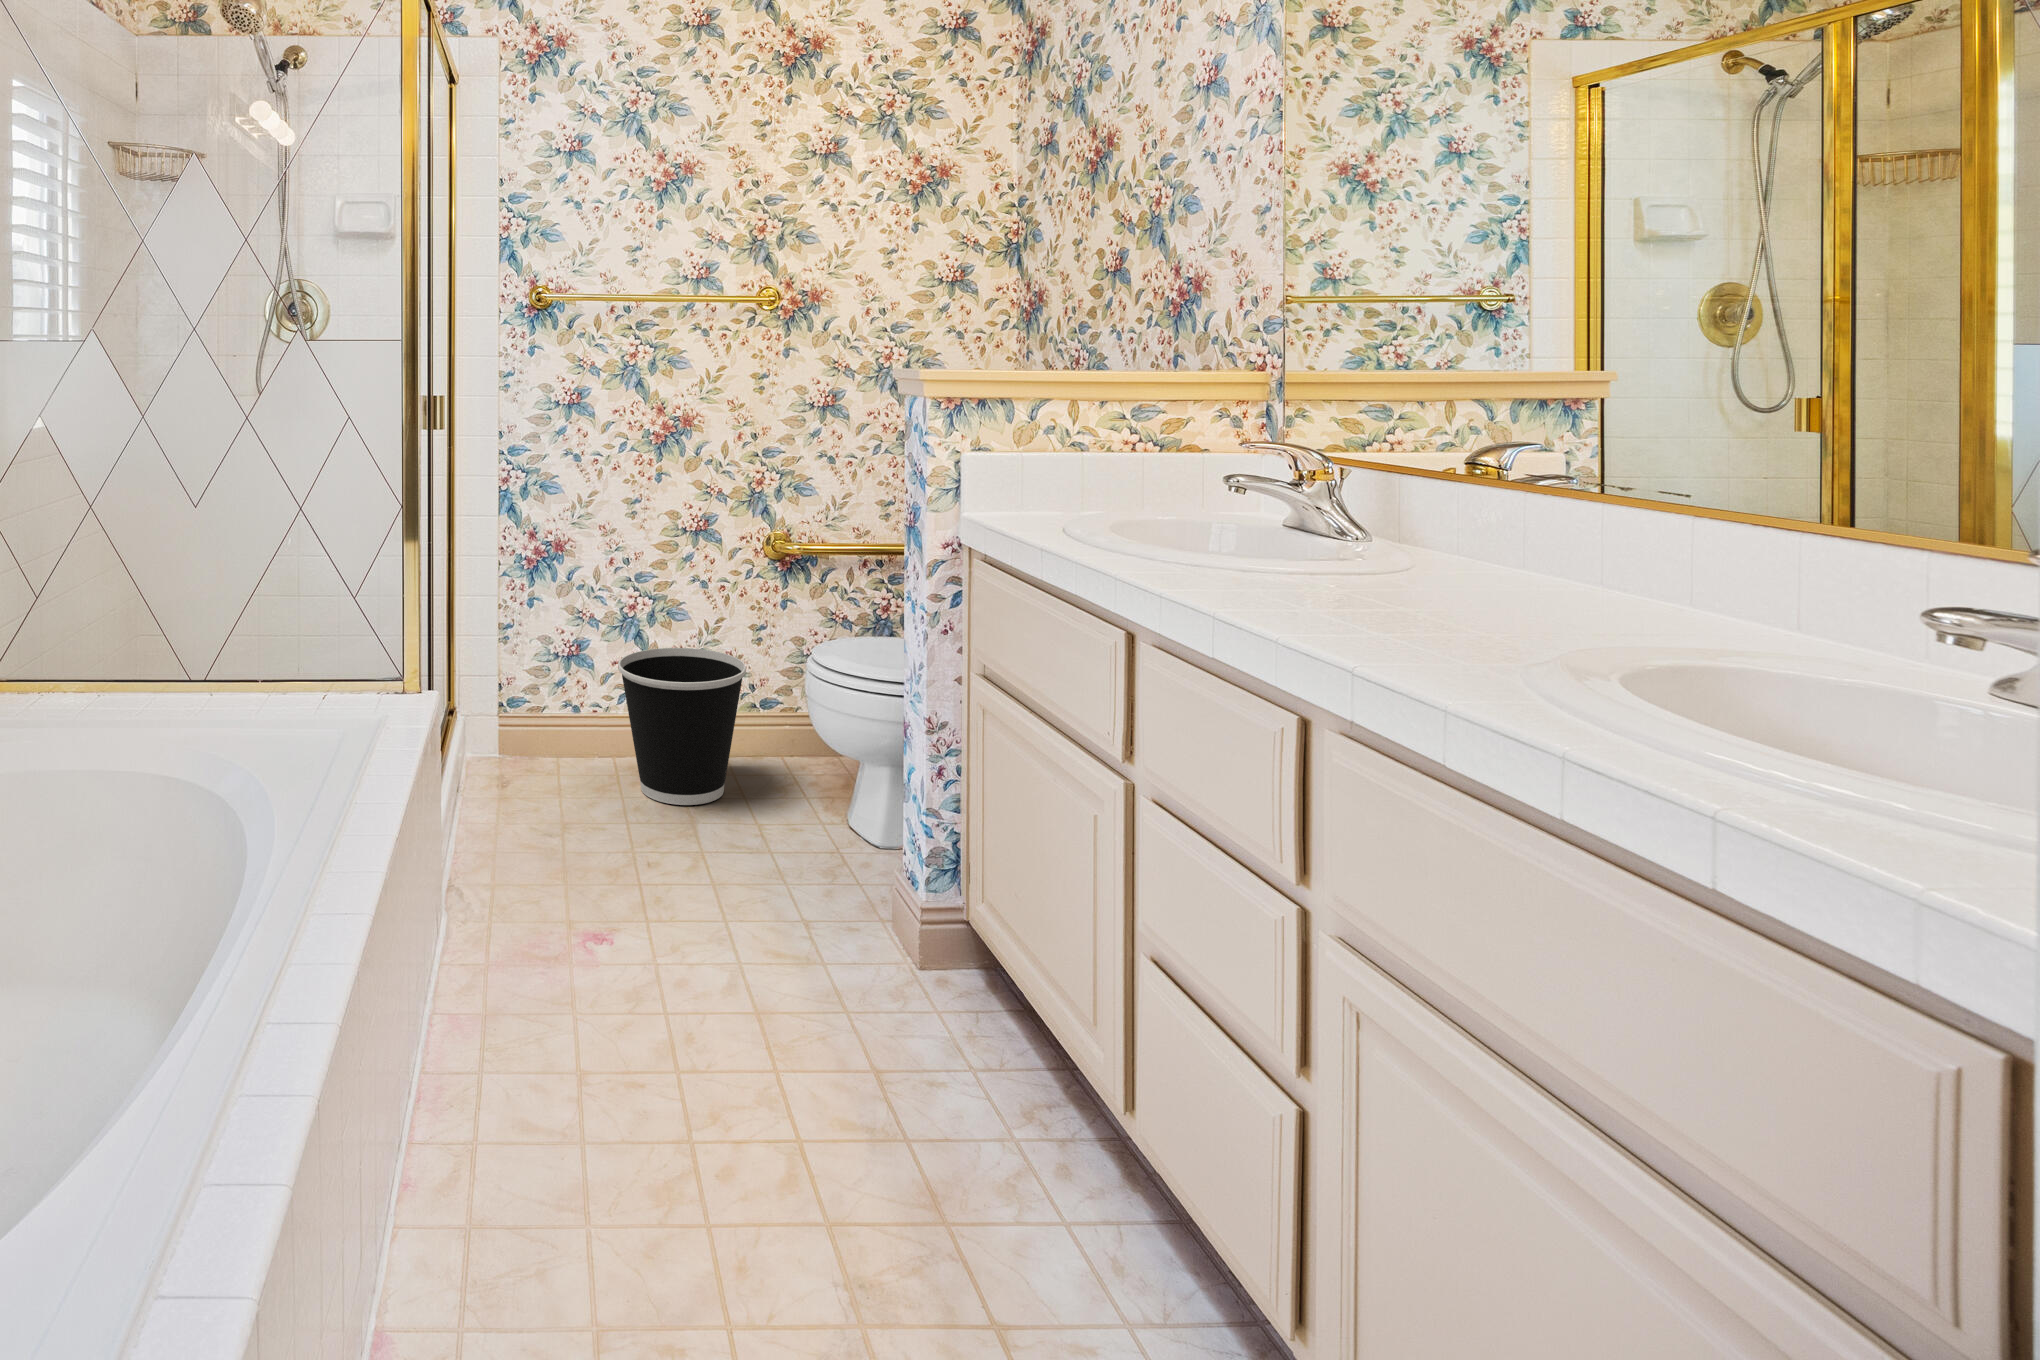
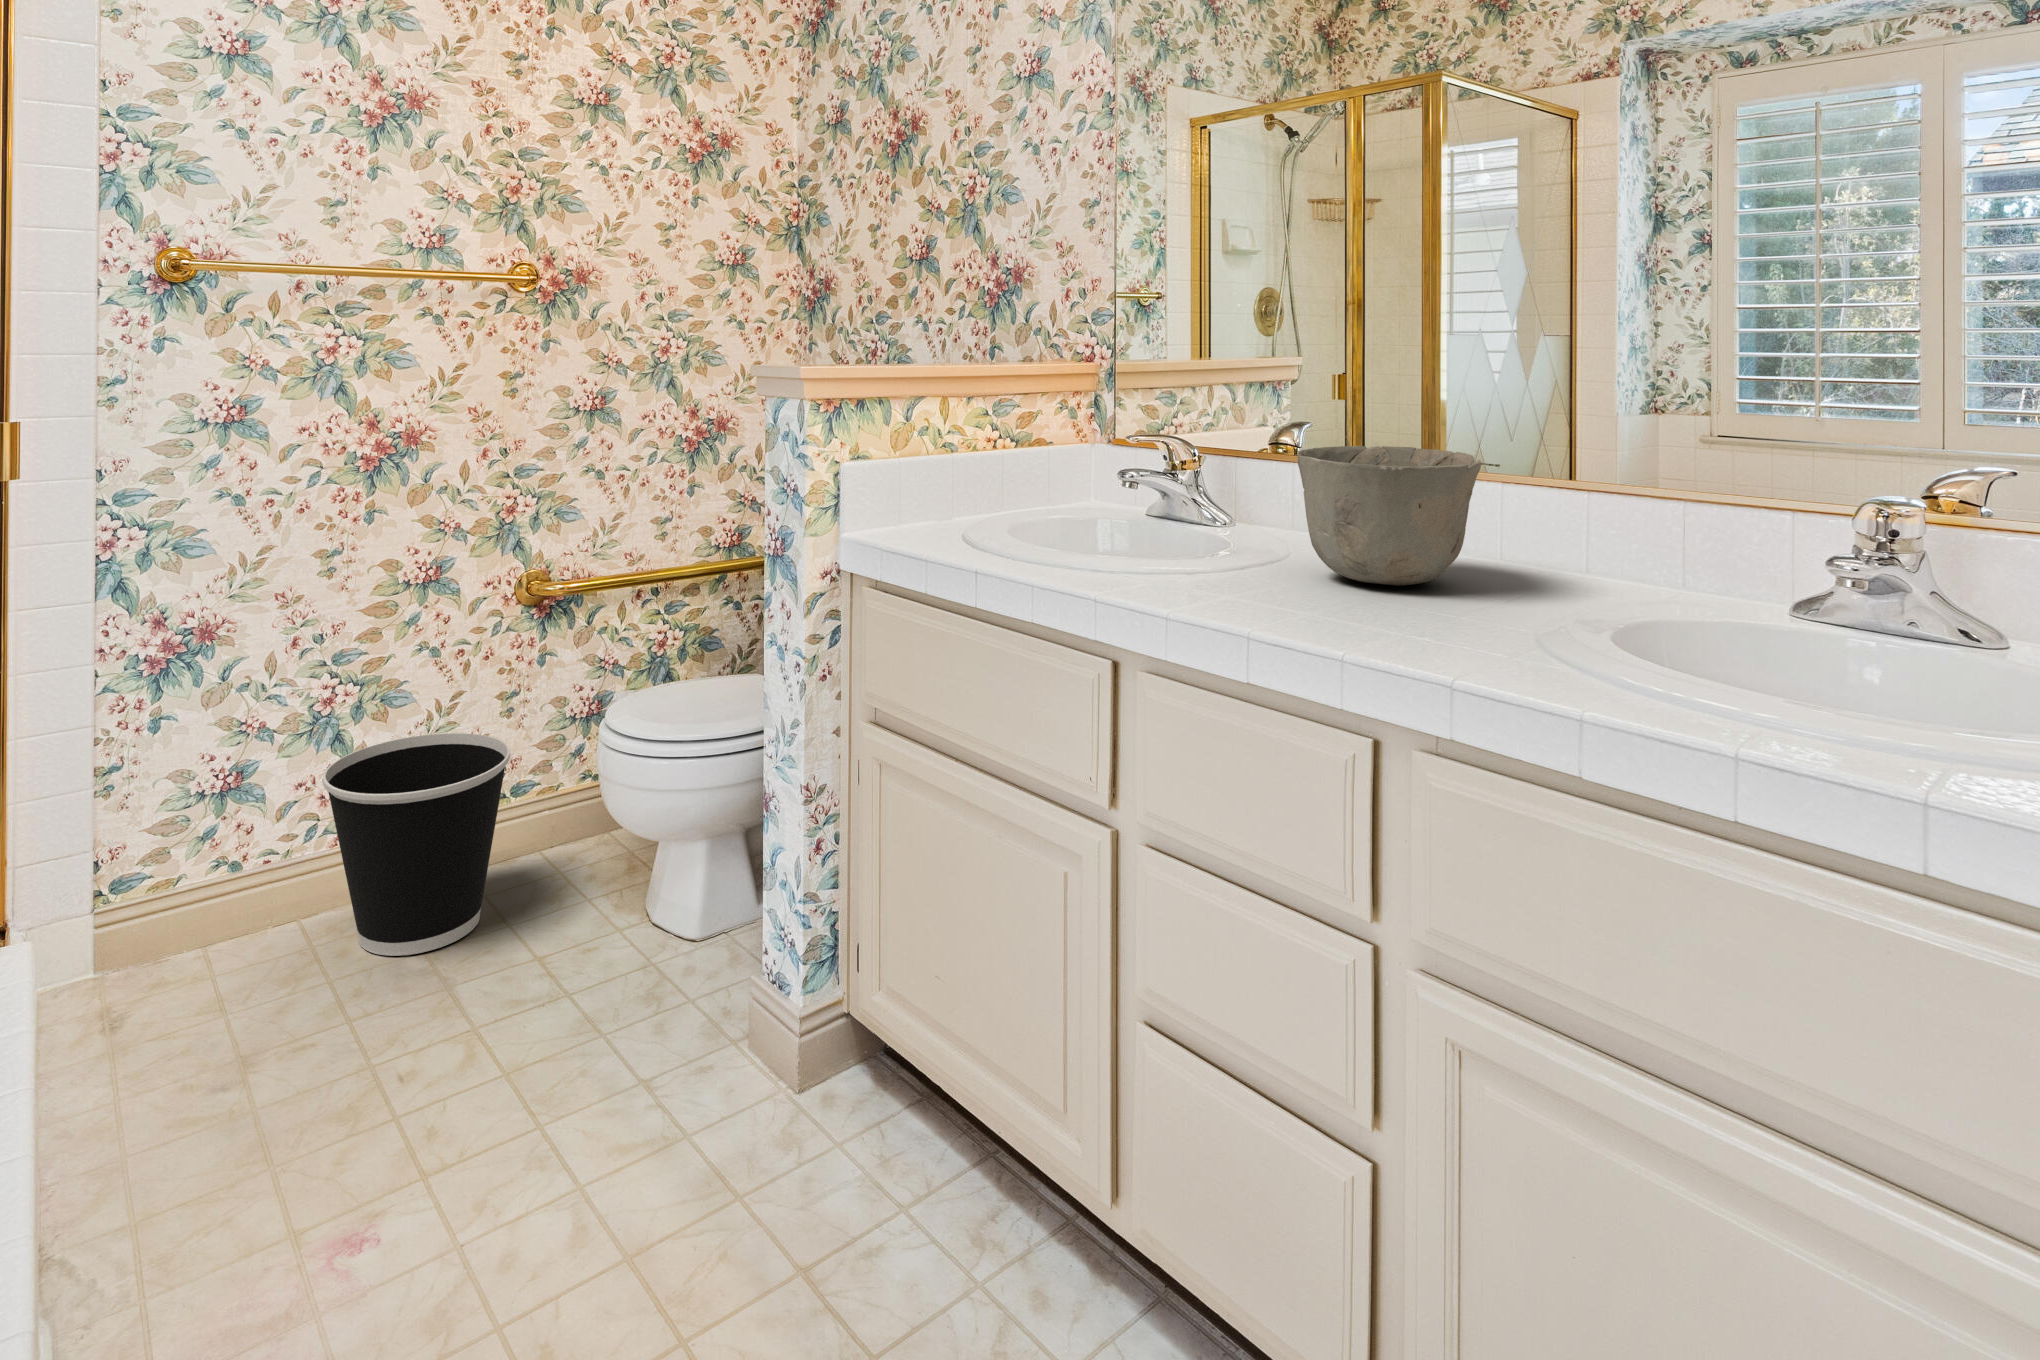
ceramic bowl: none [1354,458,1583,604] -> present [1297,446,1481,585]

